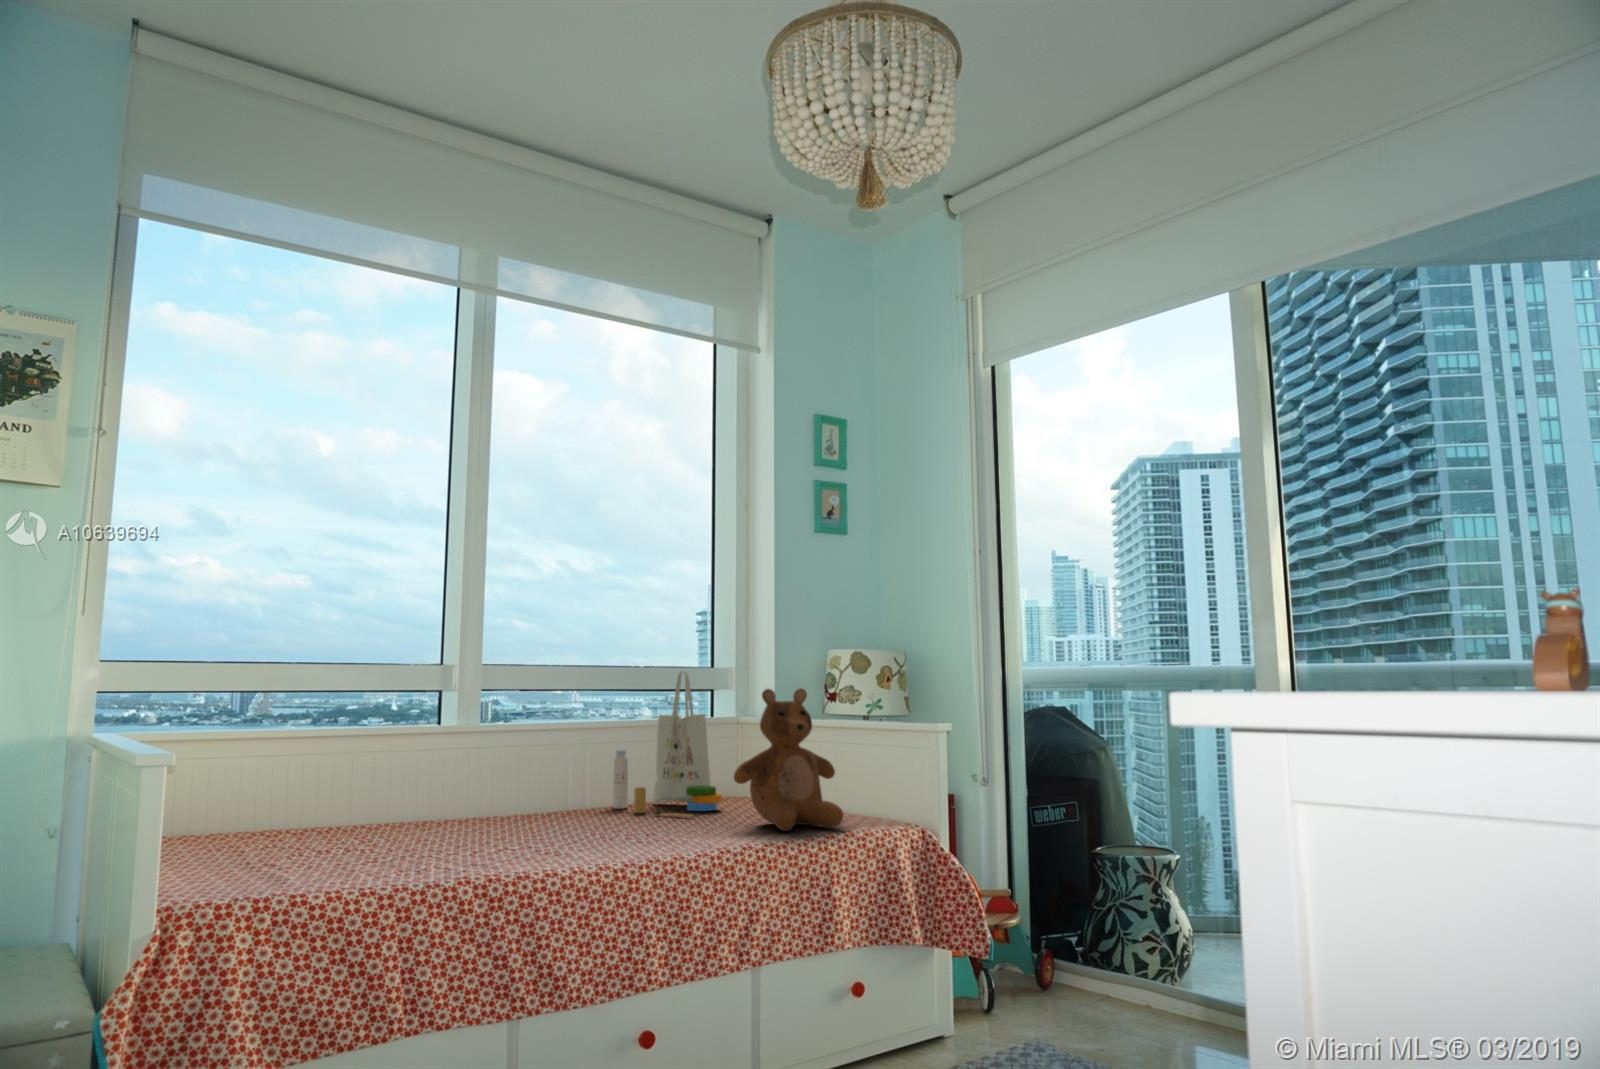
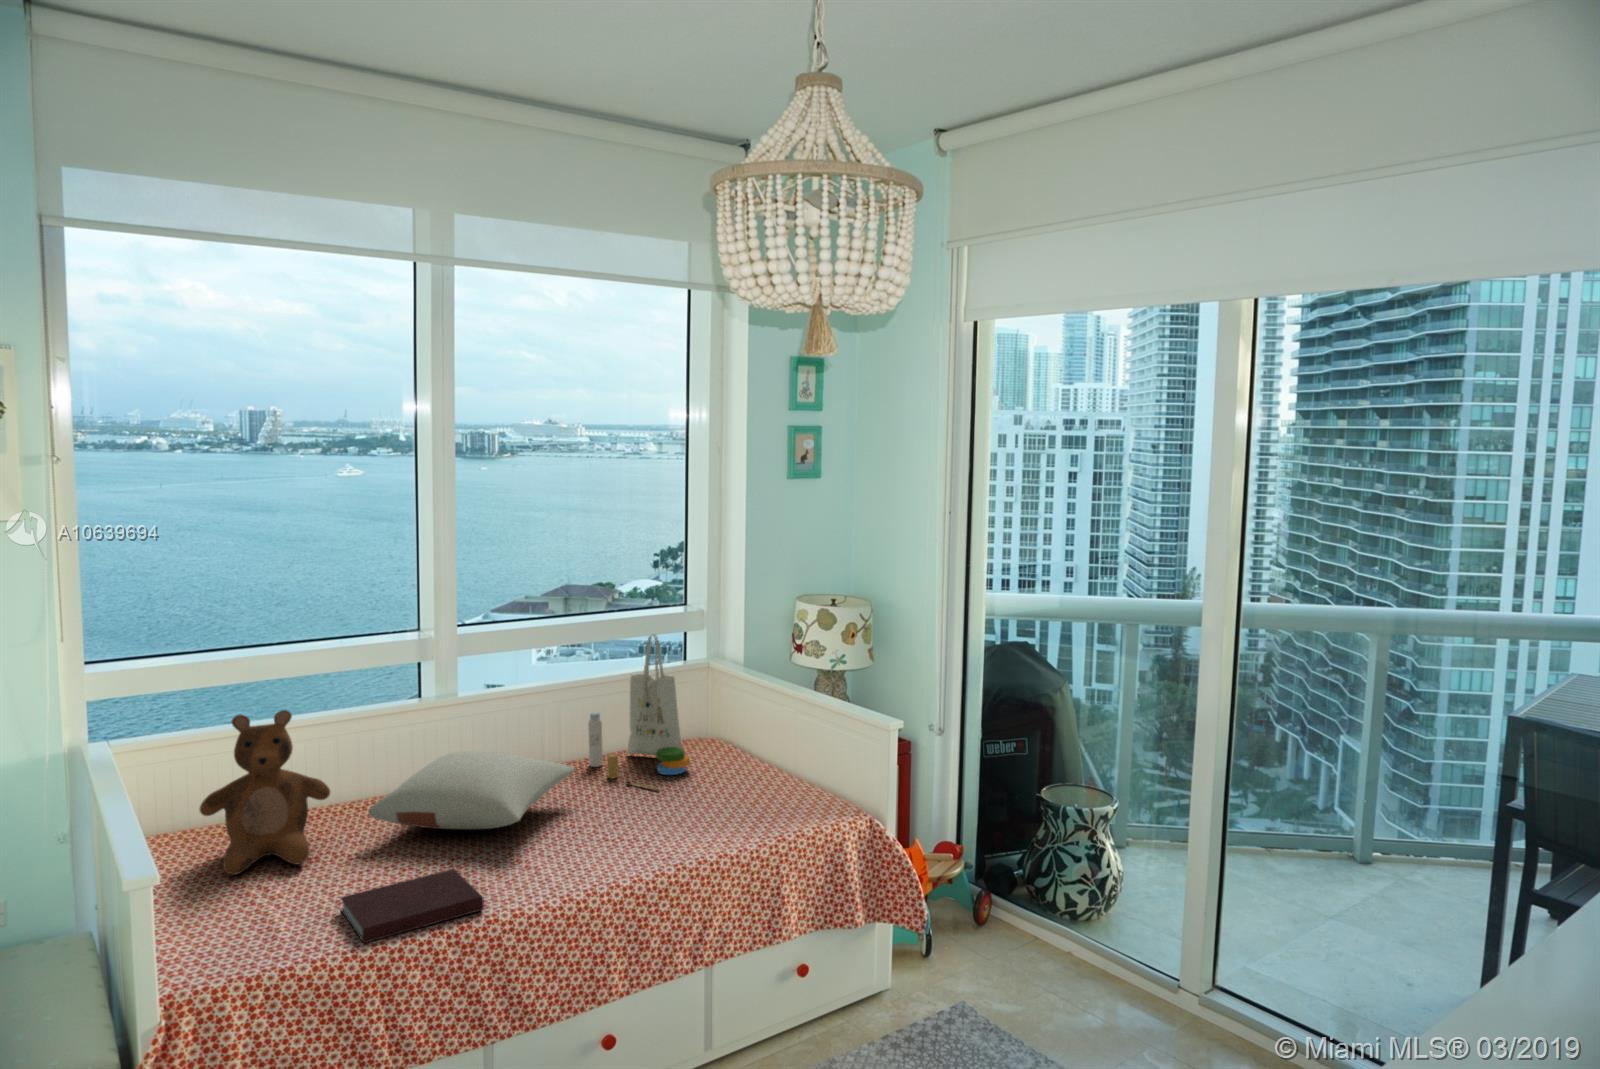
teddy bear: present [734,688,843,831] -> present [200,710,330,875]
pillow: none [385,759,604,831] -> present [368,751,575,829]
notebook: none [355,841,515,884] -> present [340,869,484,943]

